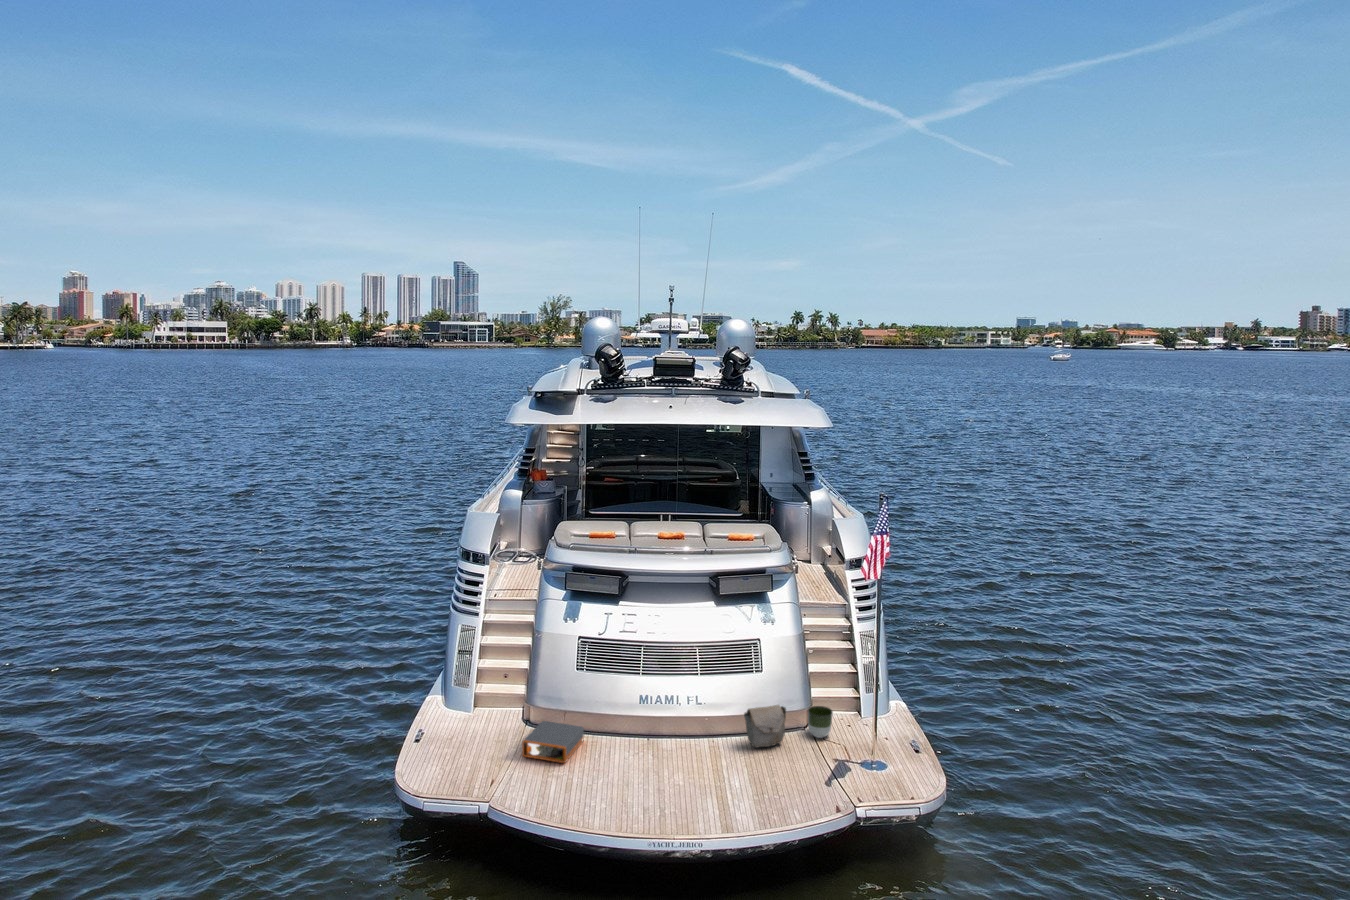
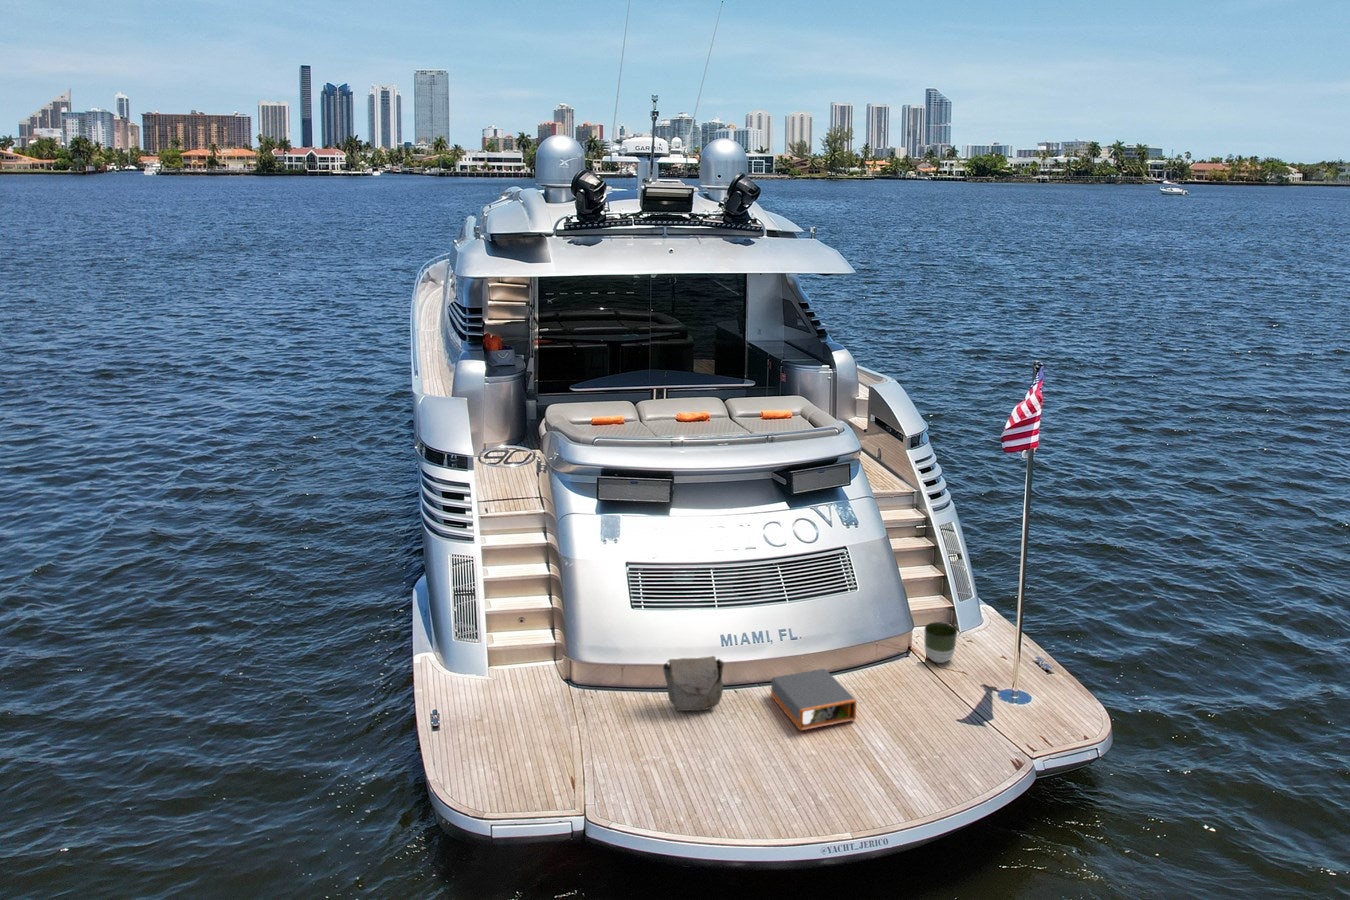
bag: present [744,705,786,748] -> present [663,656,724,711]
storage box: present [522,721,584,763] -> present [771,669,857,730]

